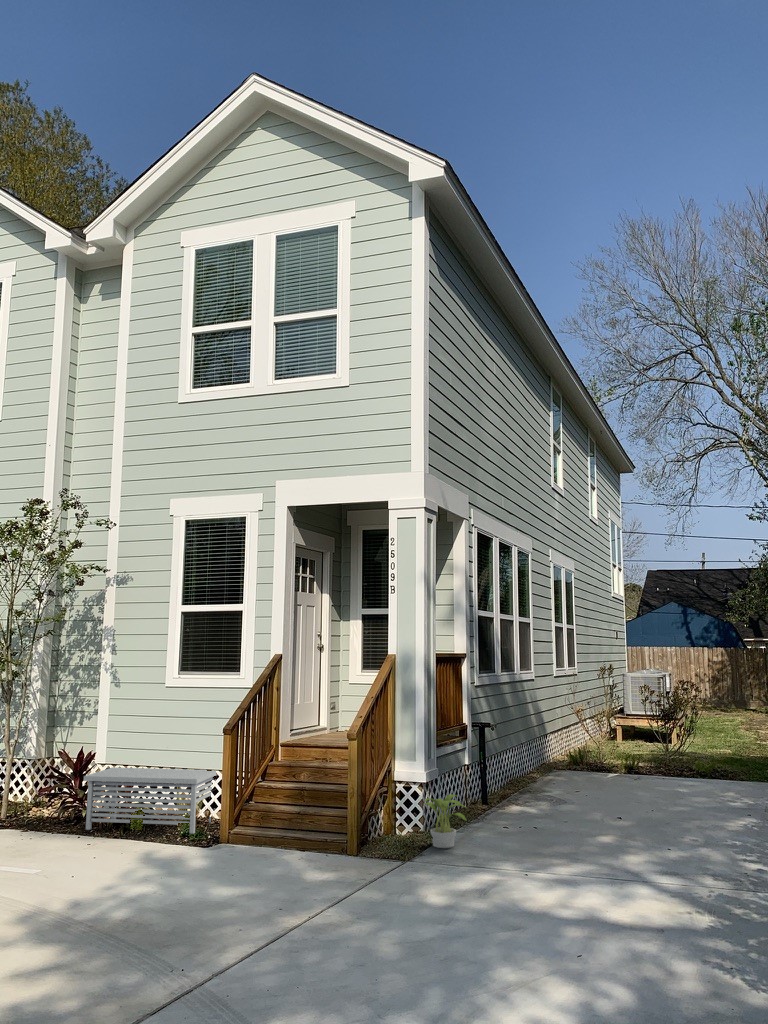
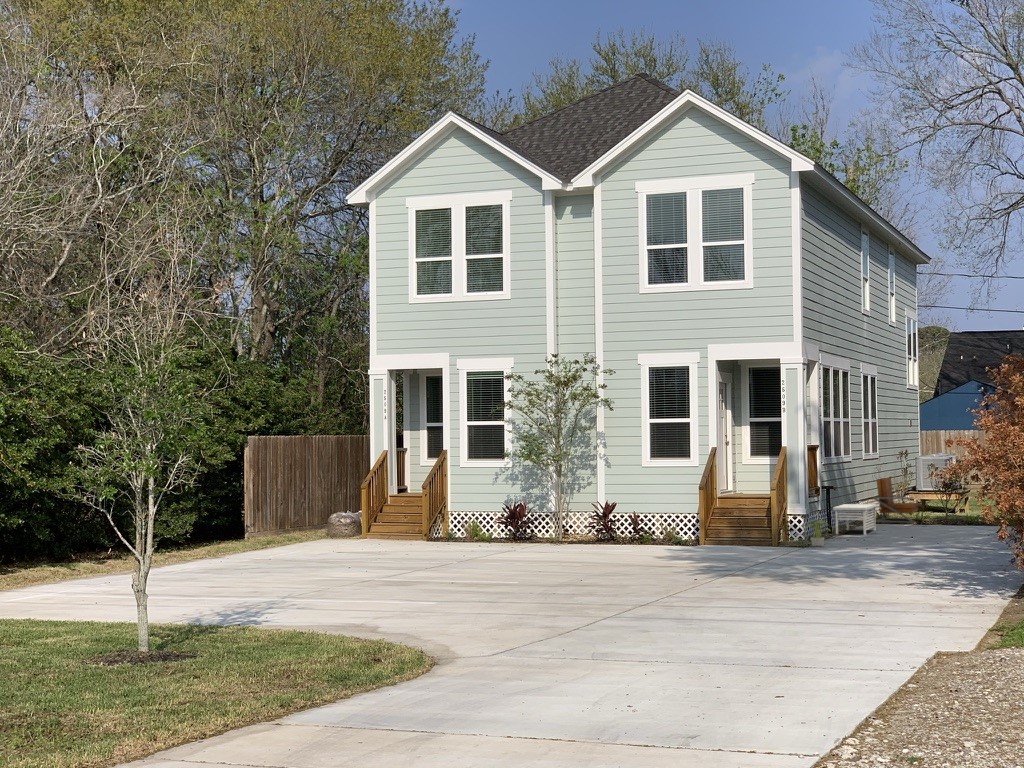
lounge chair: none [567,700,631,765] -> present [873,478,920,523]
storage bench: present [84,768,216,834] -> present [833,504,877,535]

